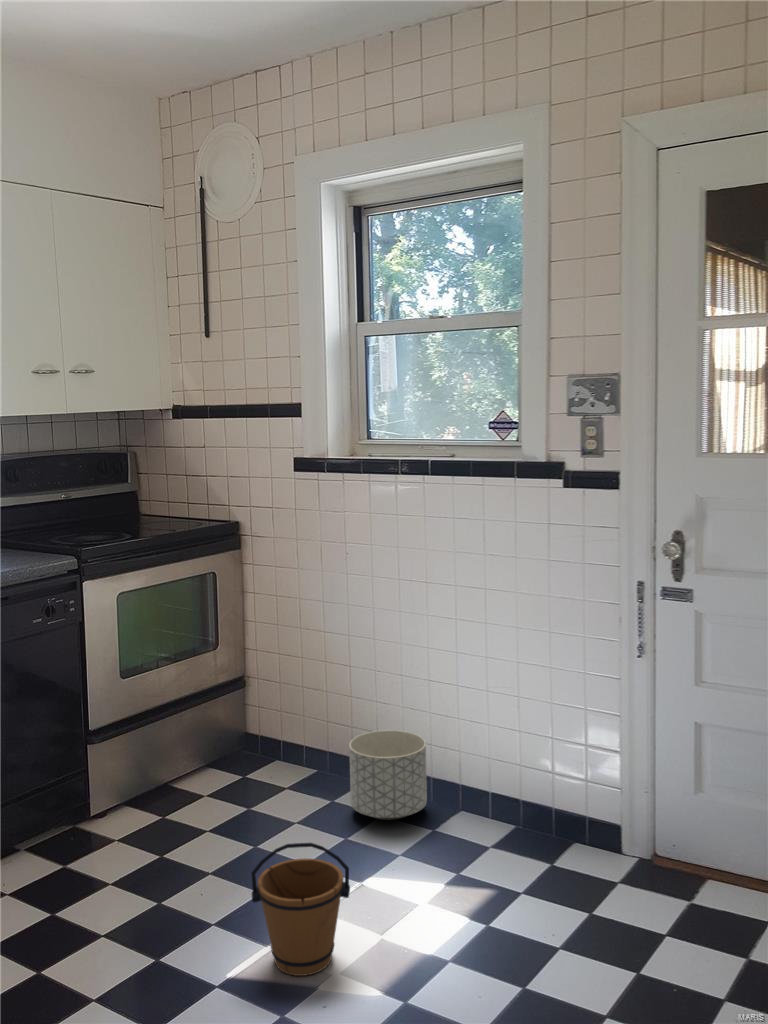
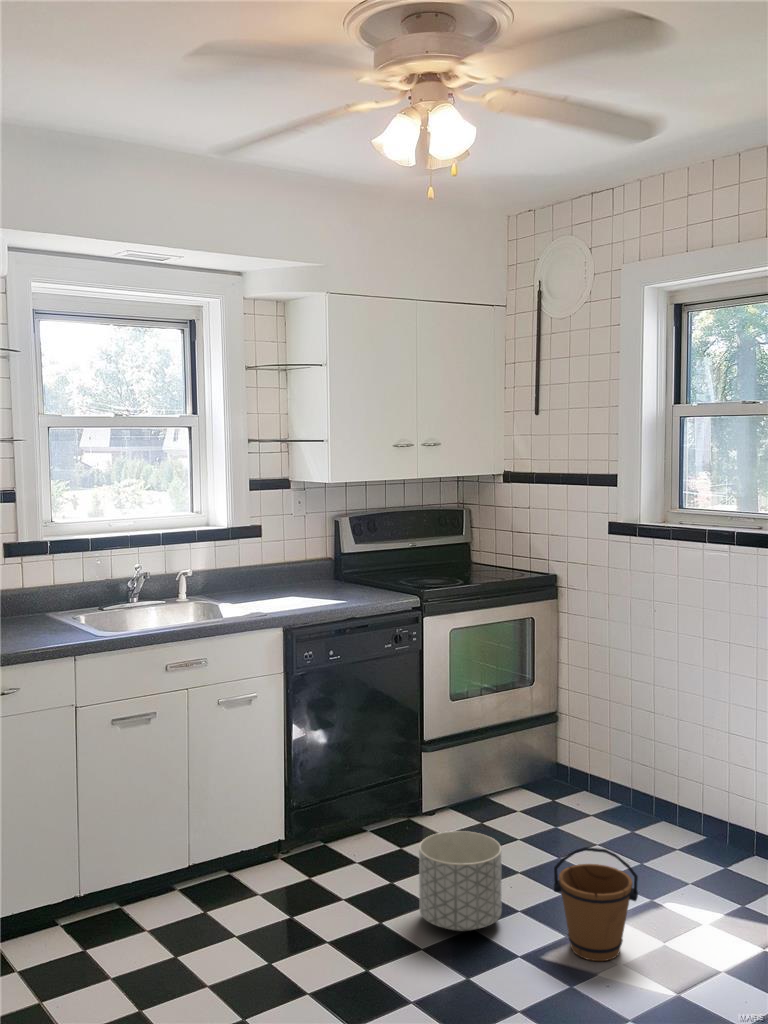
planter: present [349,730,427,820] -> present [419,831,502,931]

